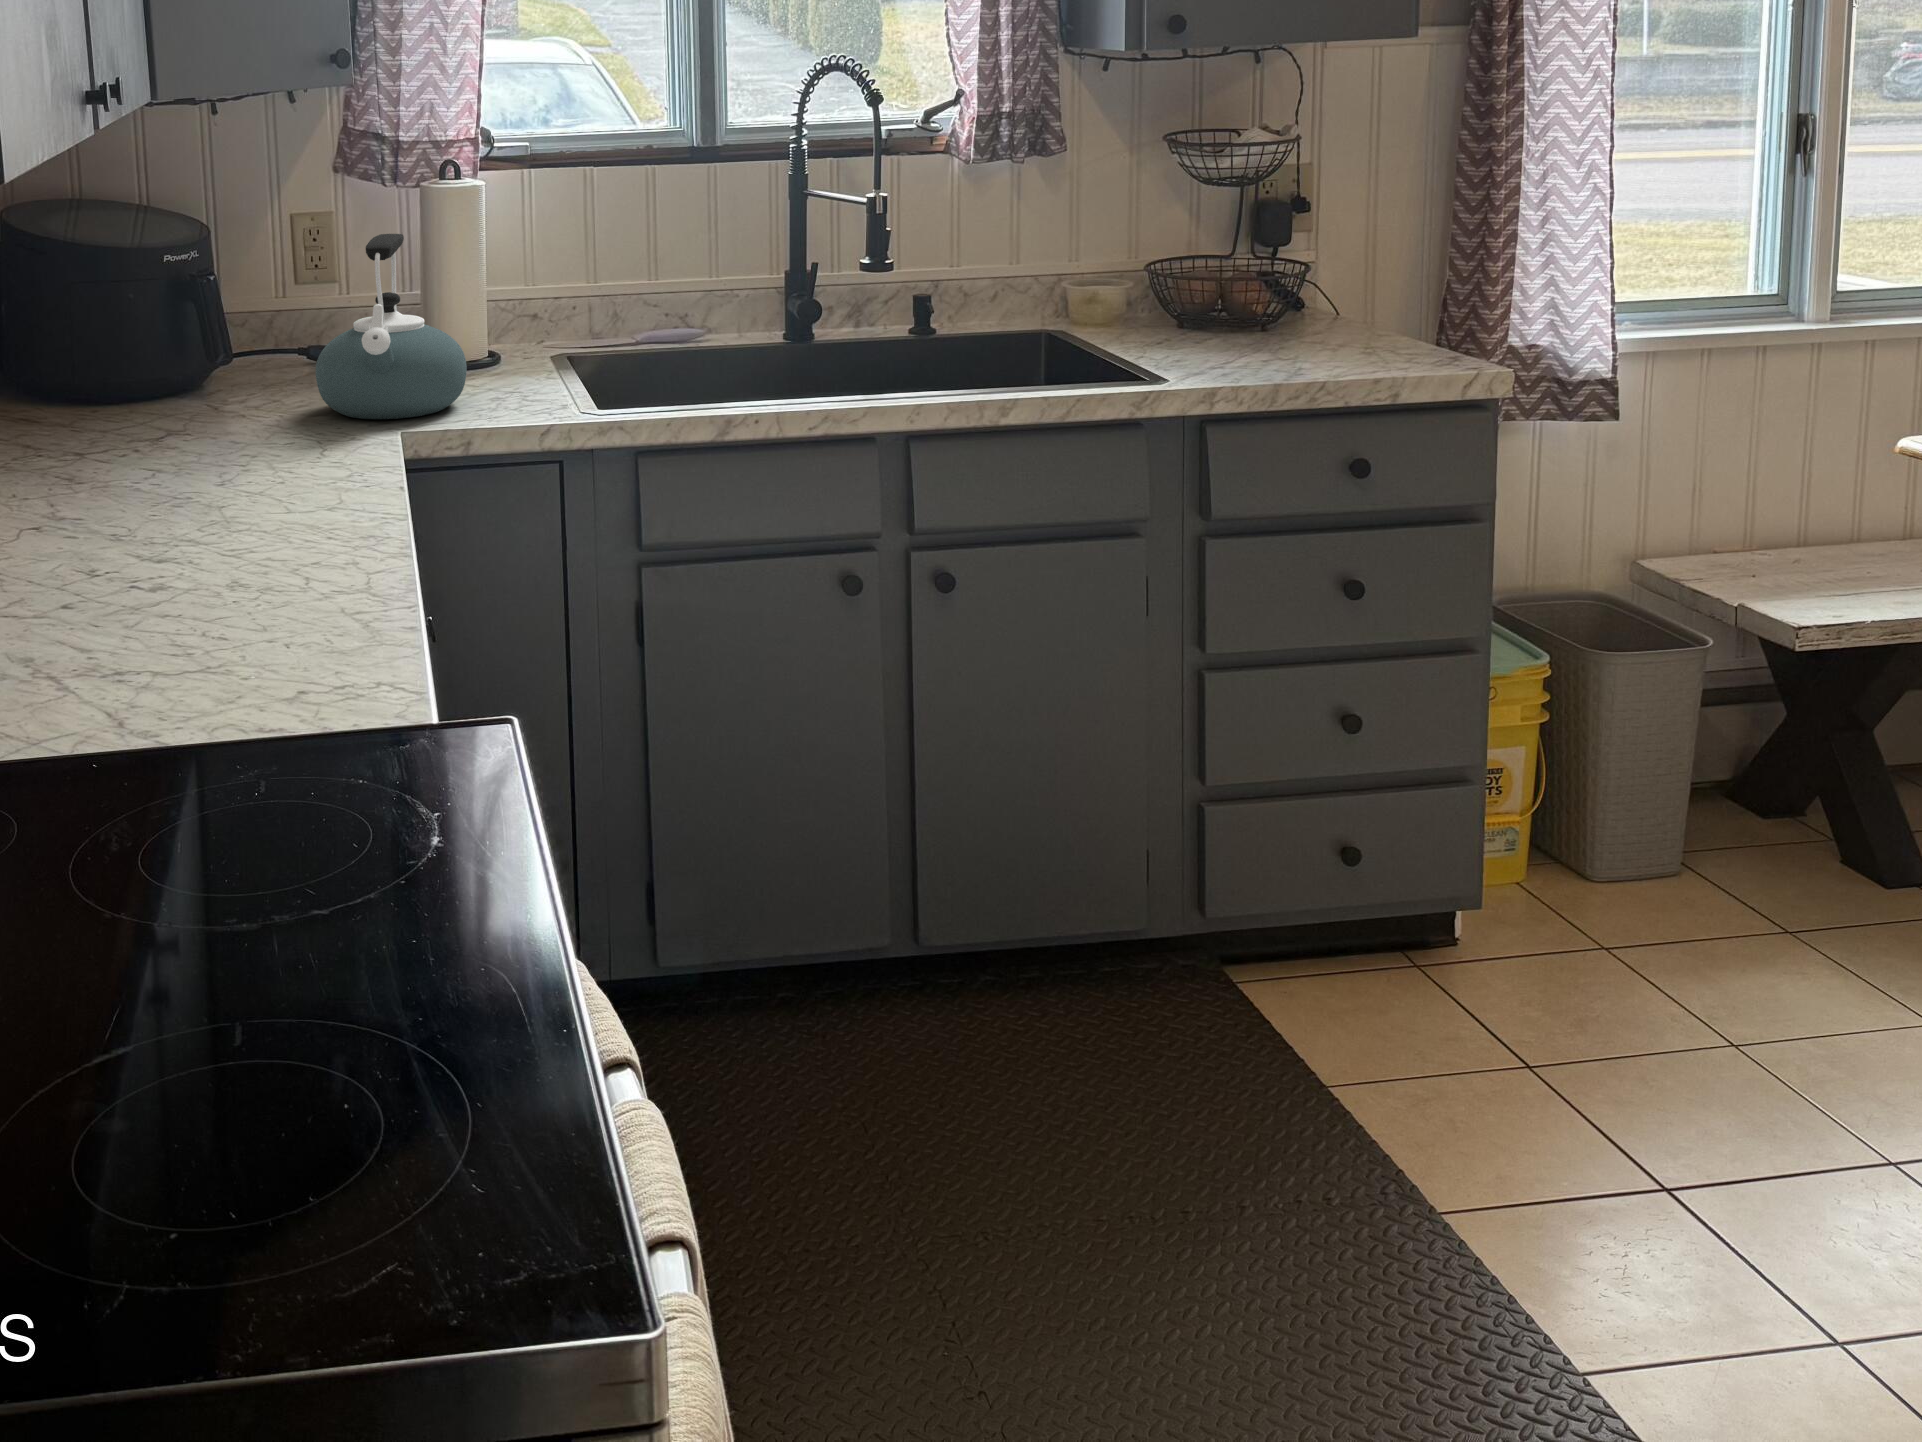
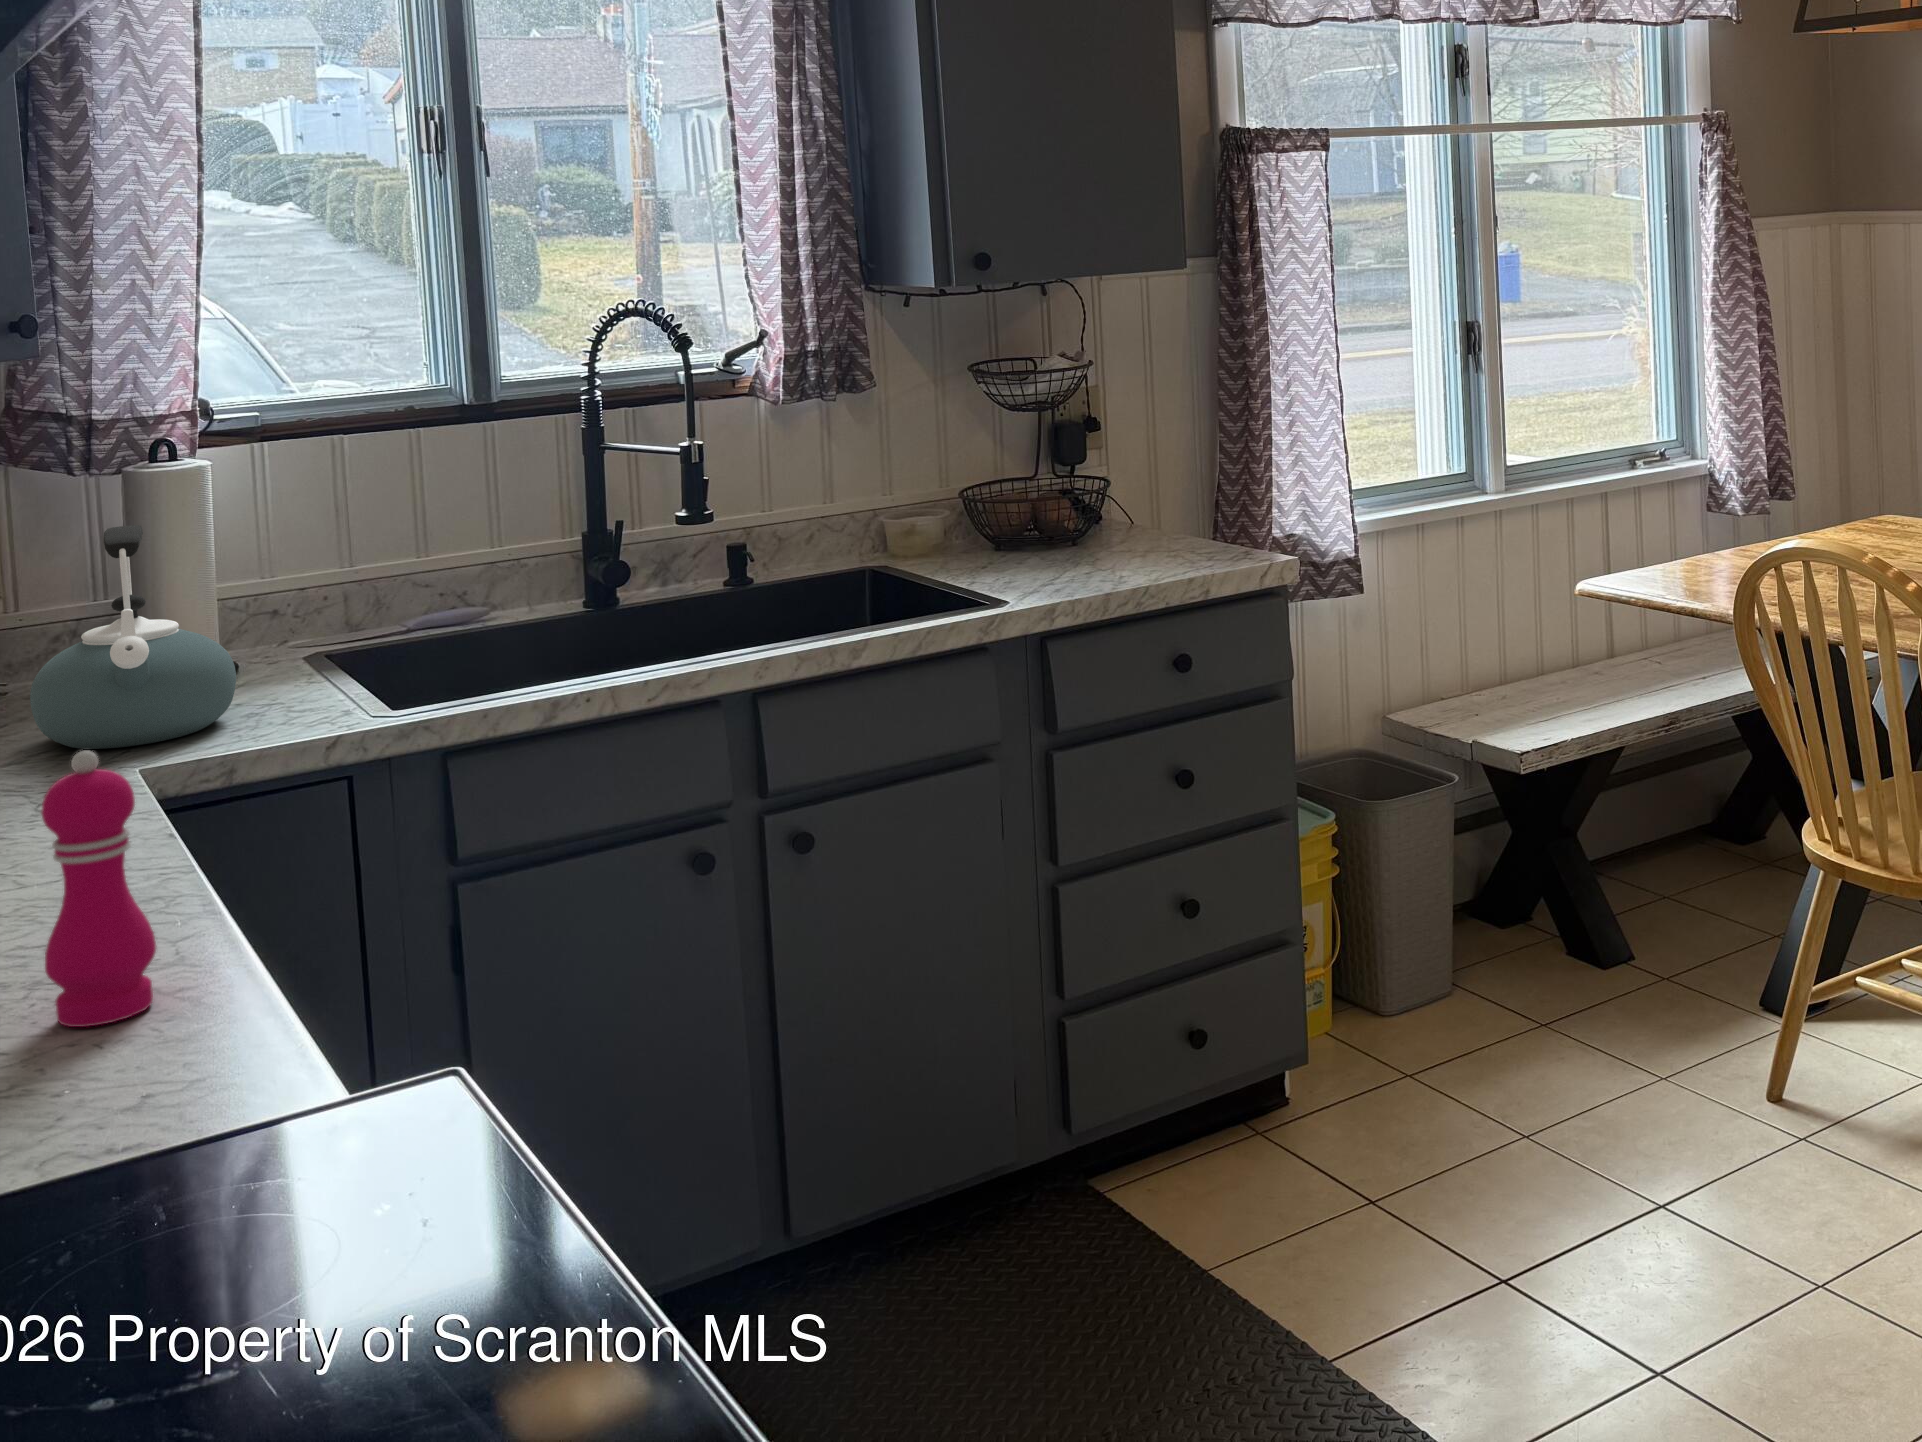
pepper mill: none [181,426,266,659] -> present [41,750,156,1027]

